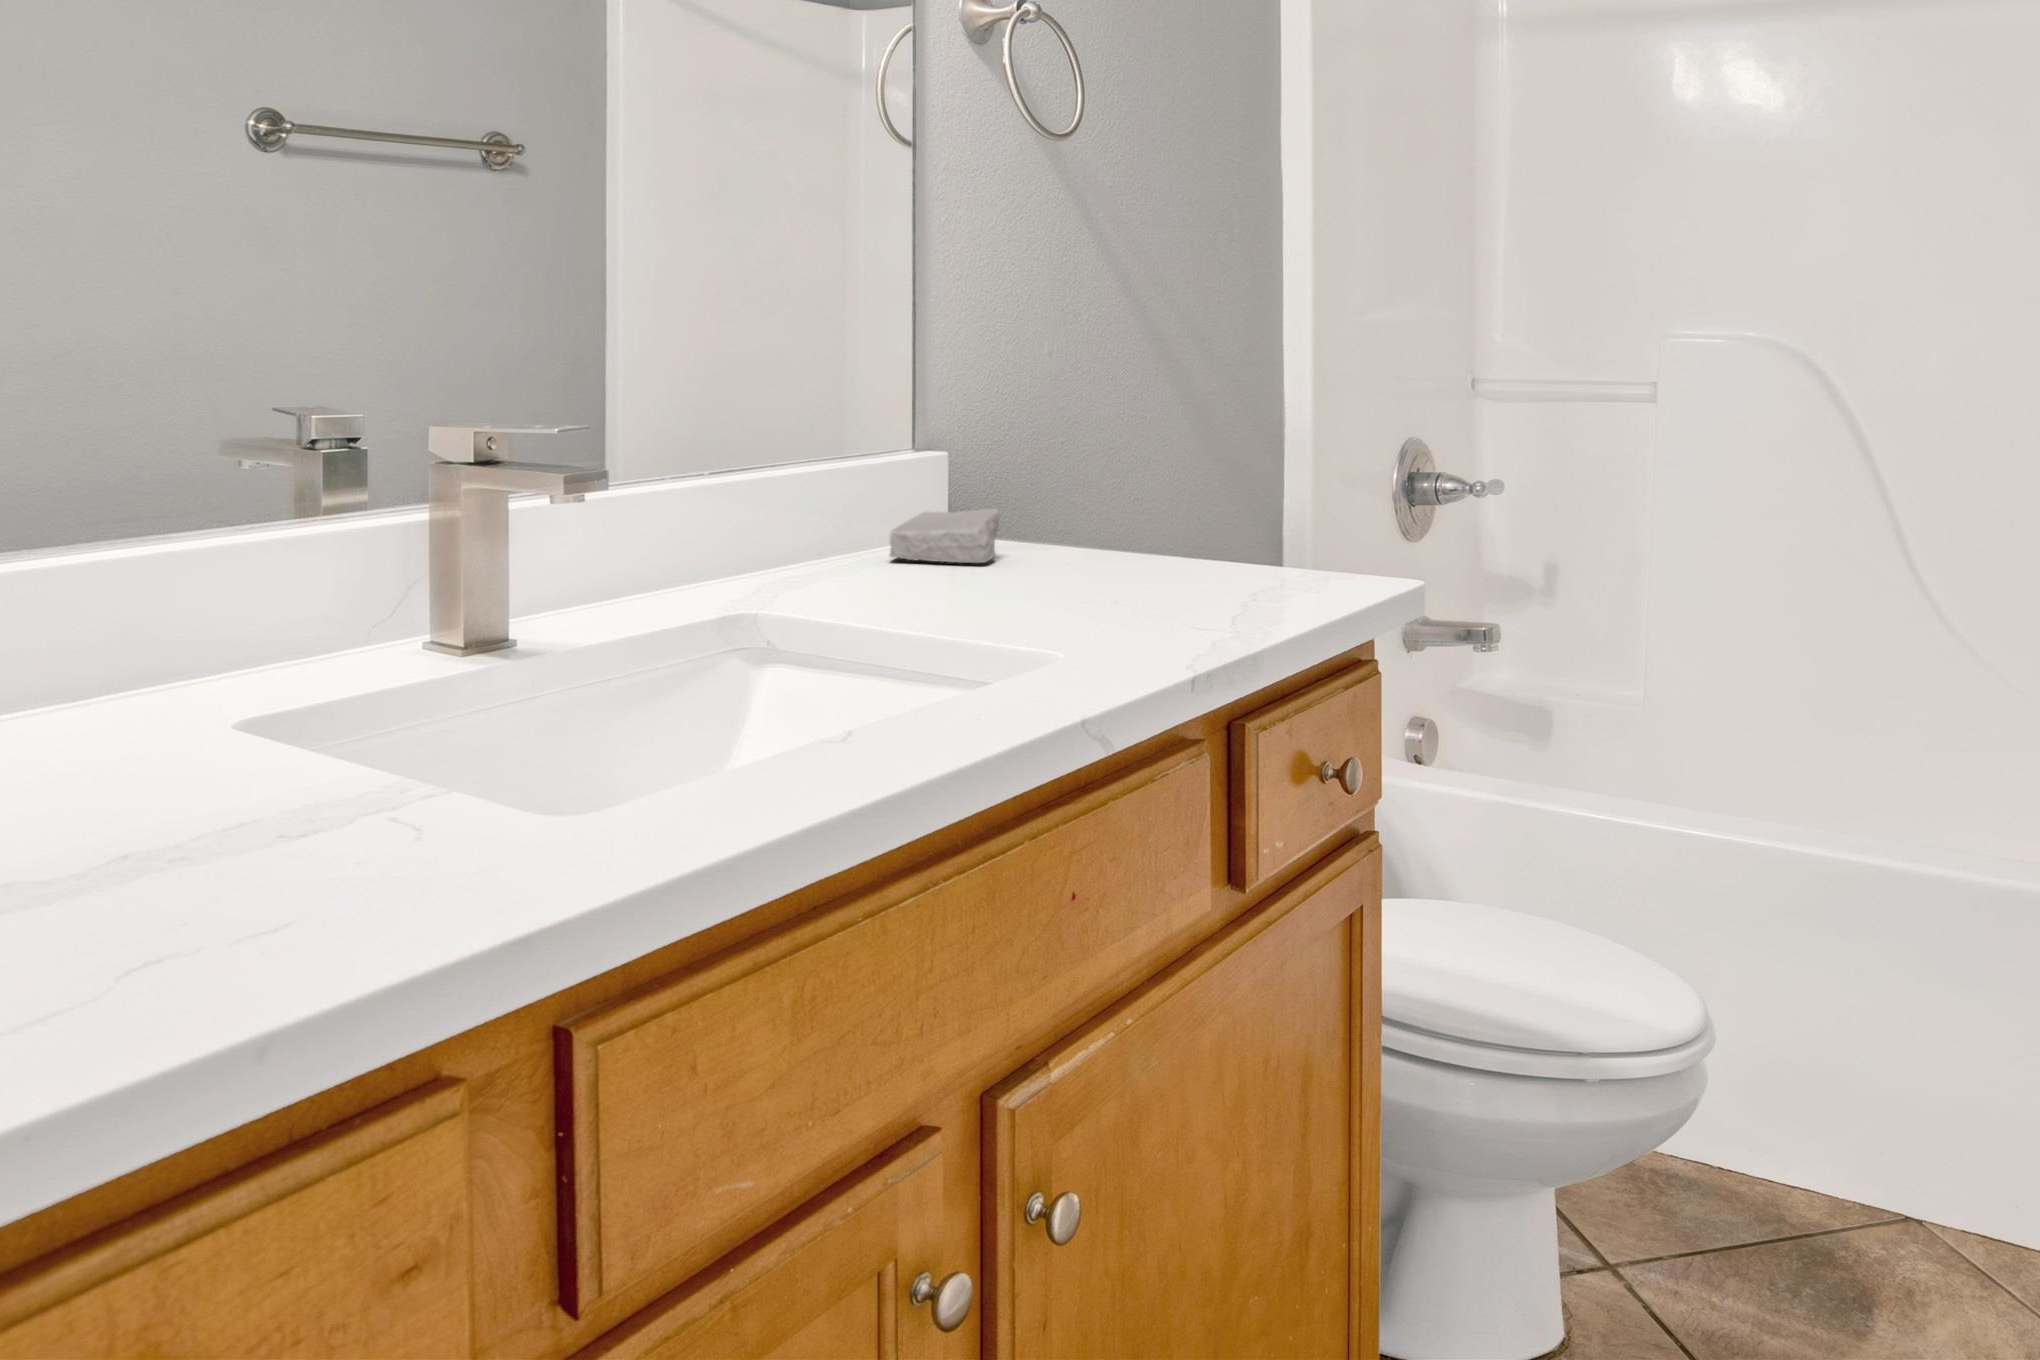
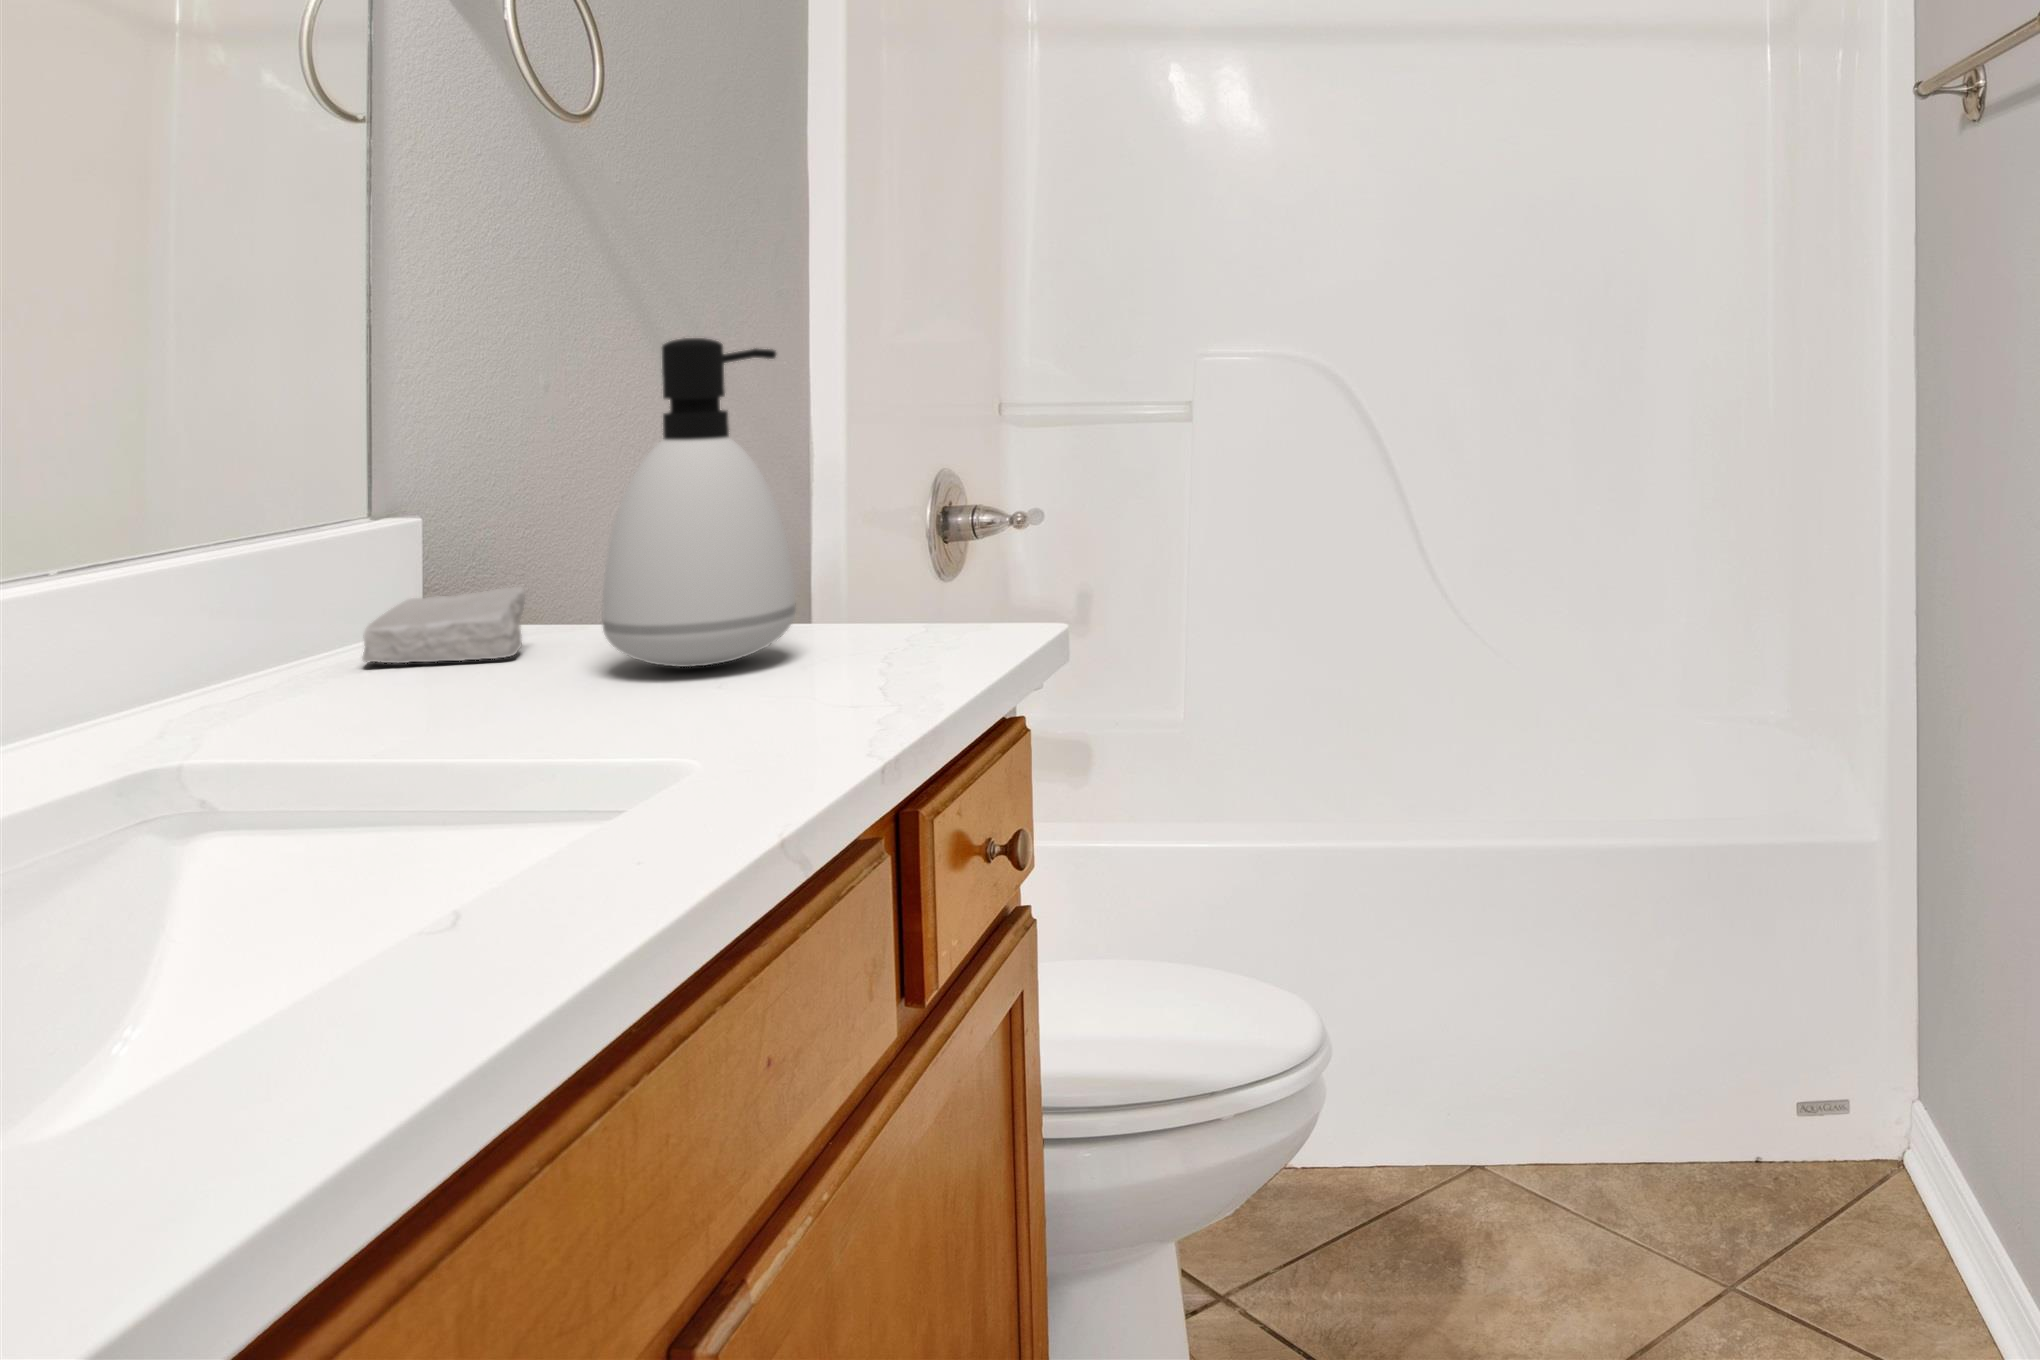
soap dispenser: none [1038,310,1183,582] -> present [602,338,796,667]

